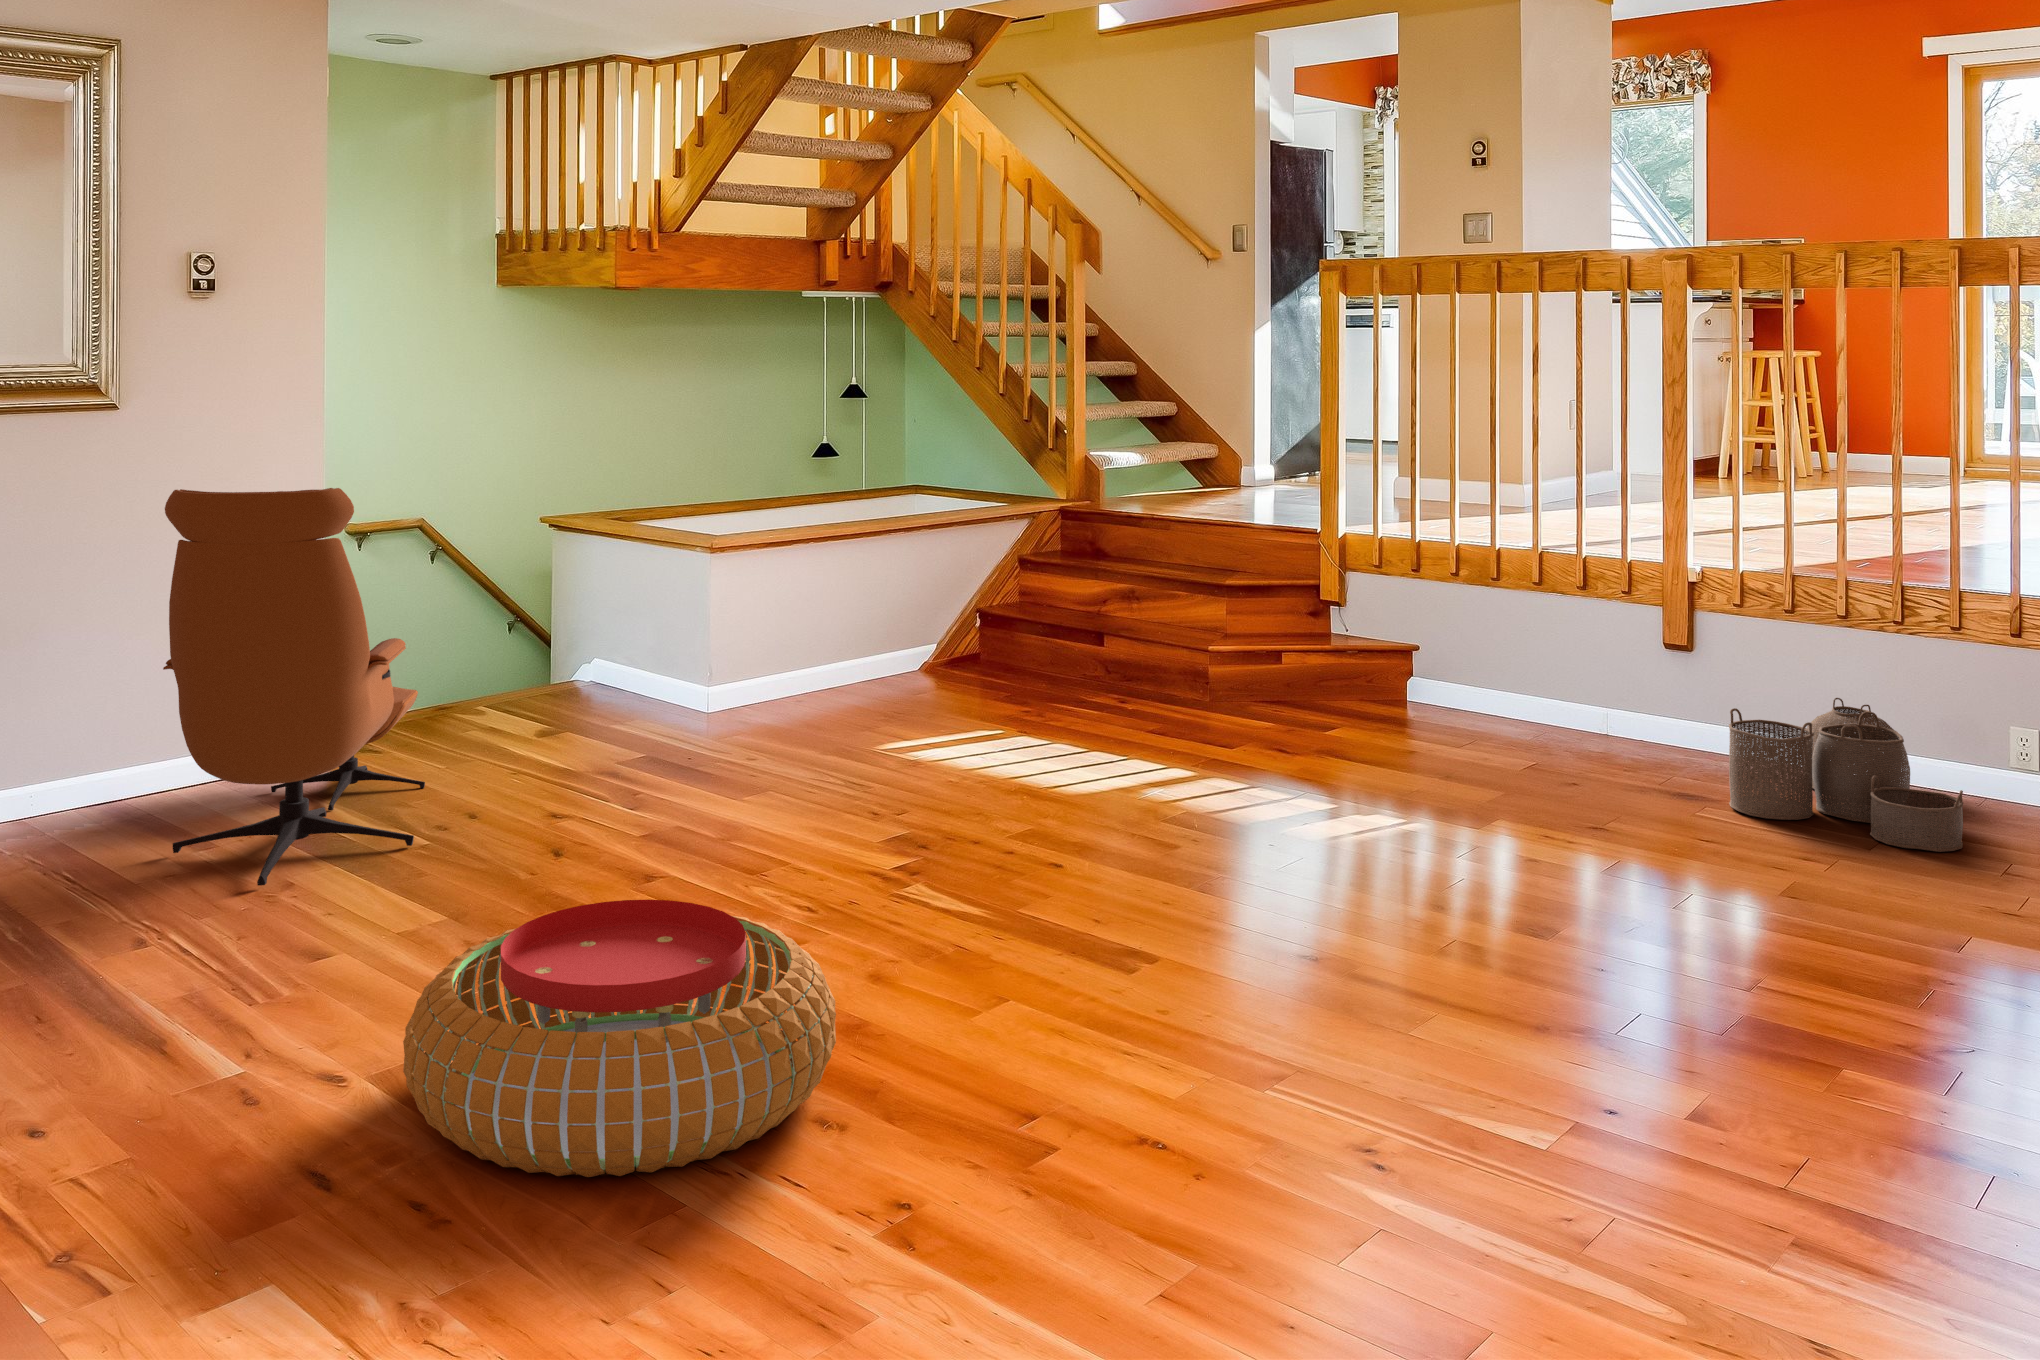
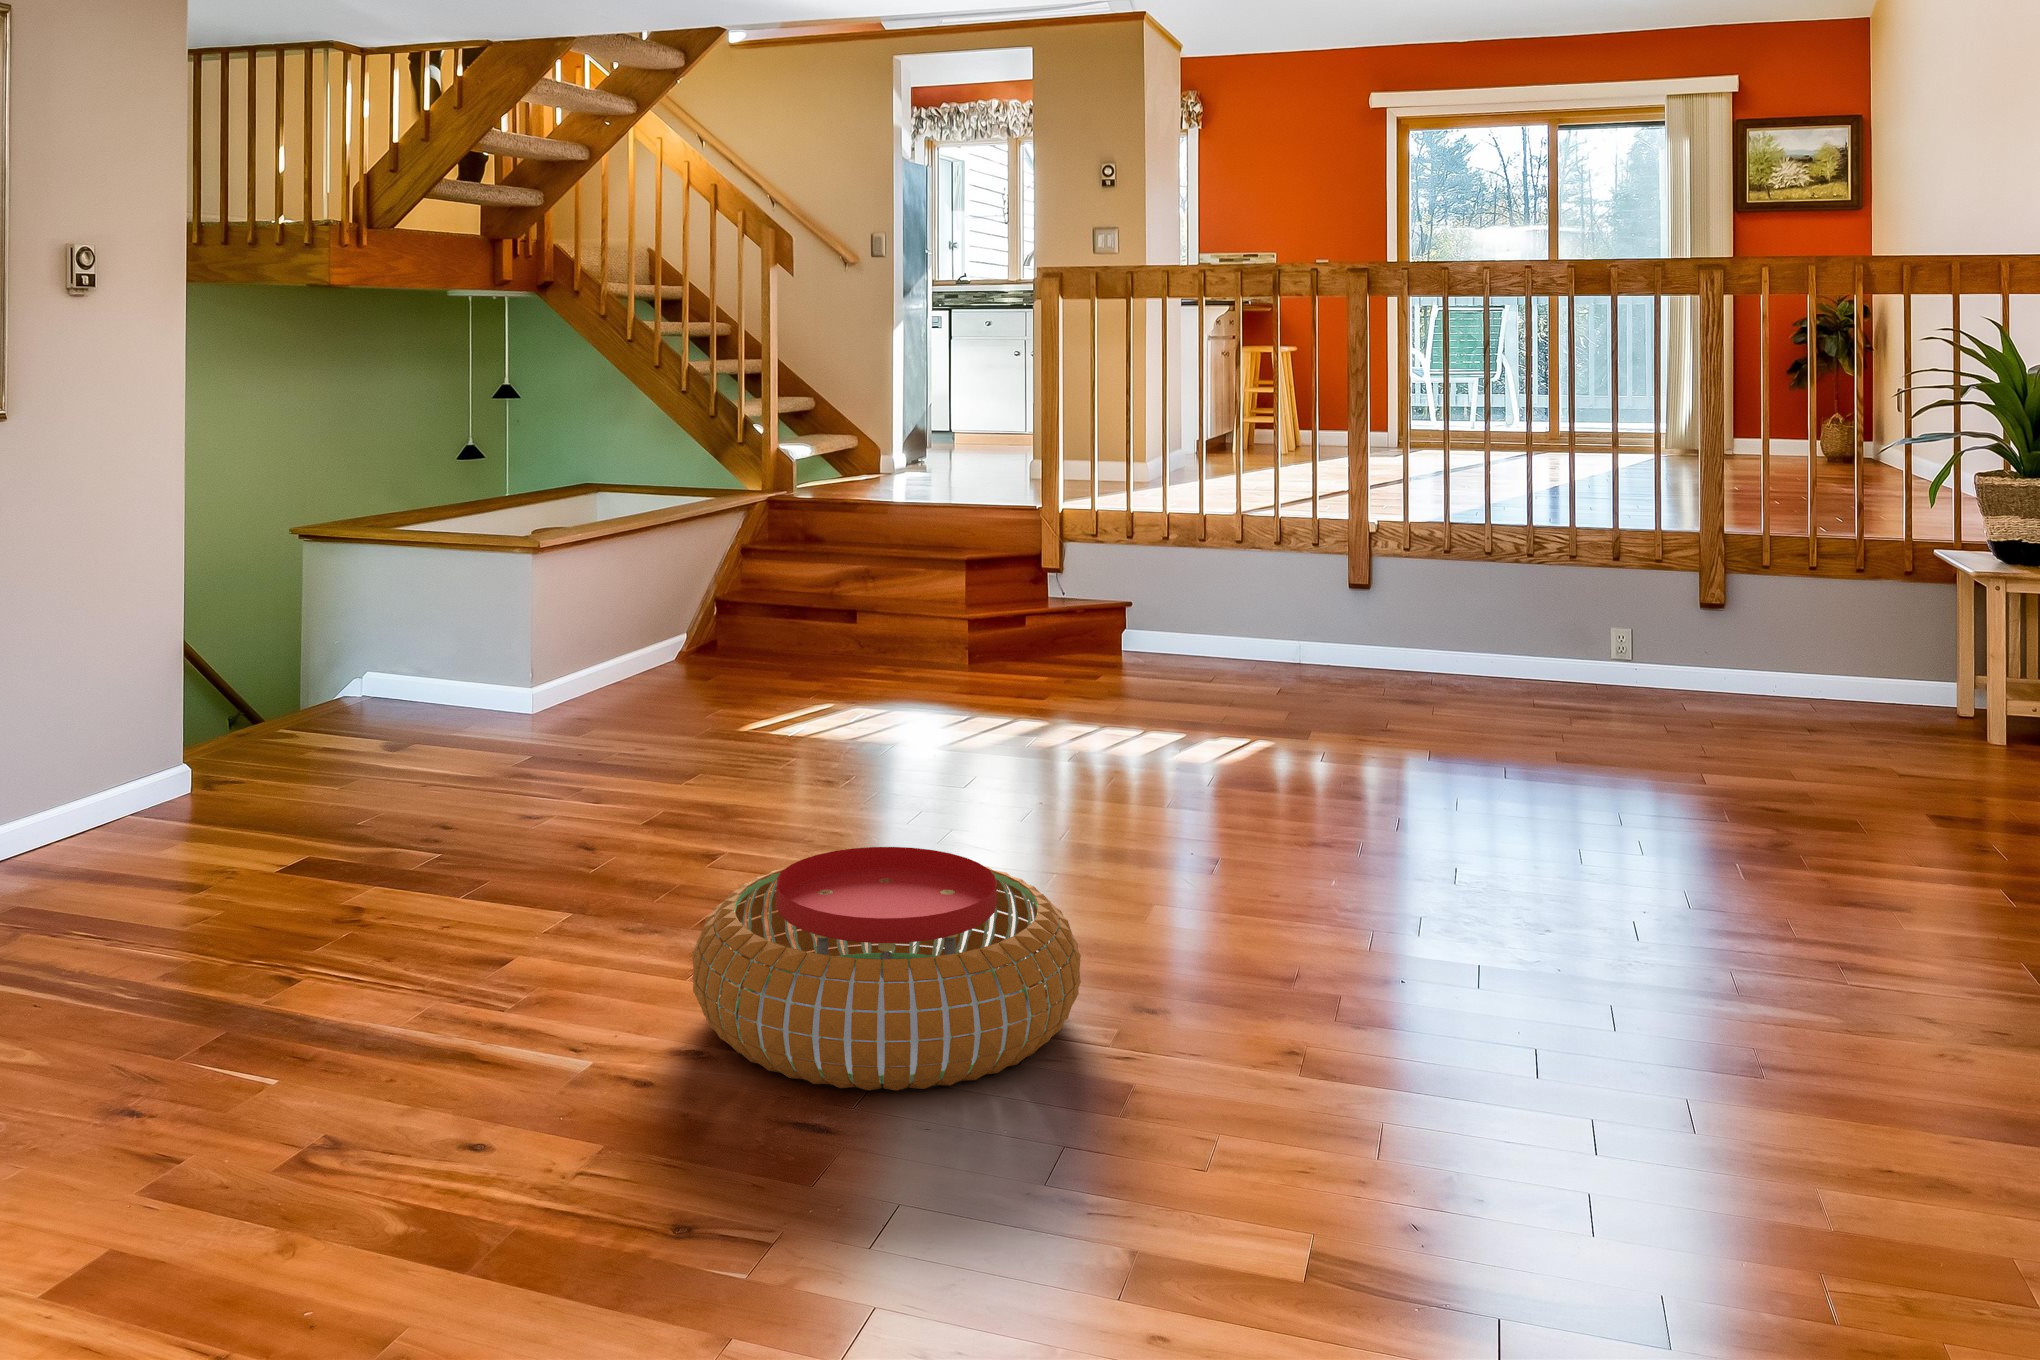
lounge chair: present [163,488,425,885] -> none [129,488,386,904]
woven basket: present [1729,698,1963,852] -> none [1445,618,1629,726]

